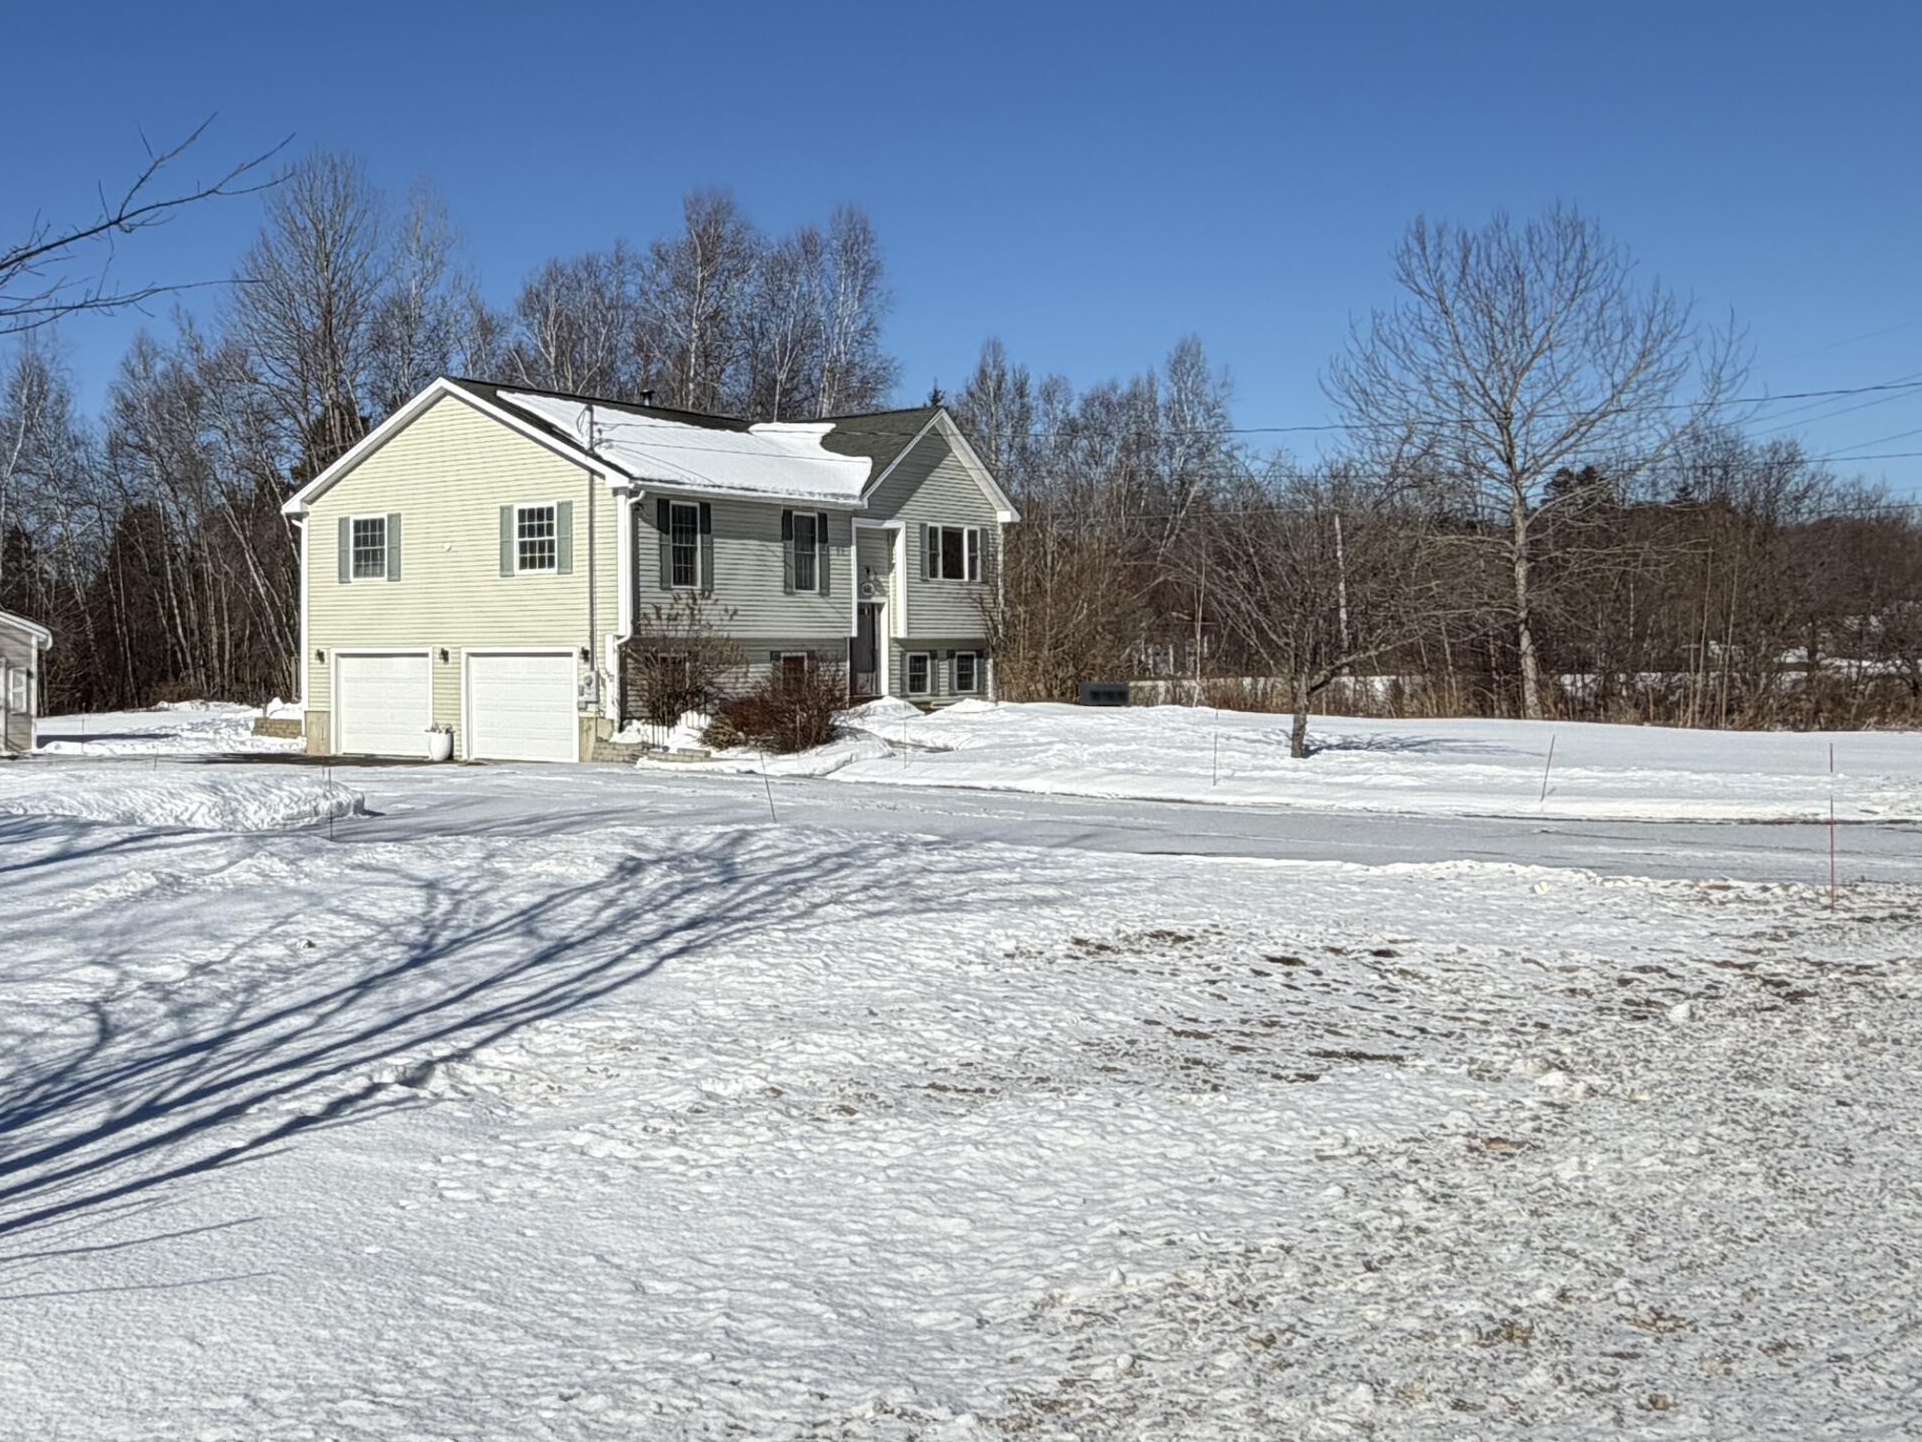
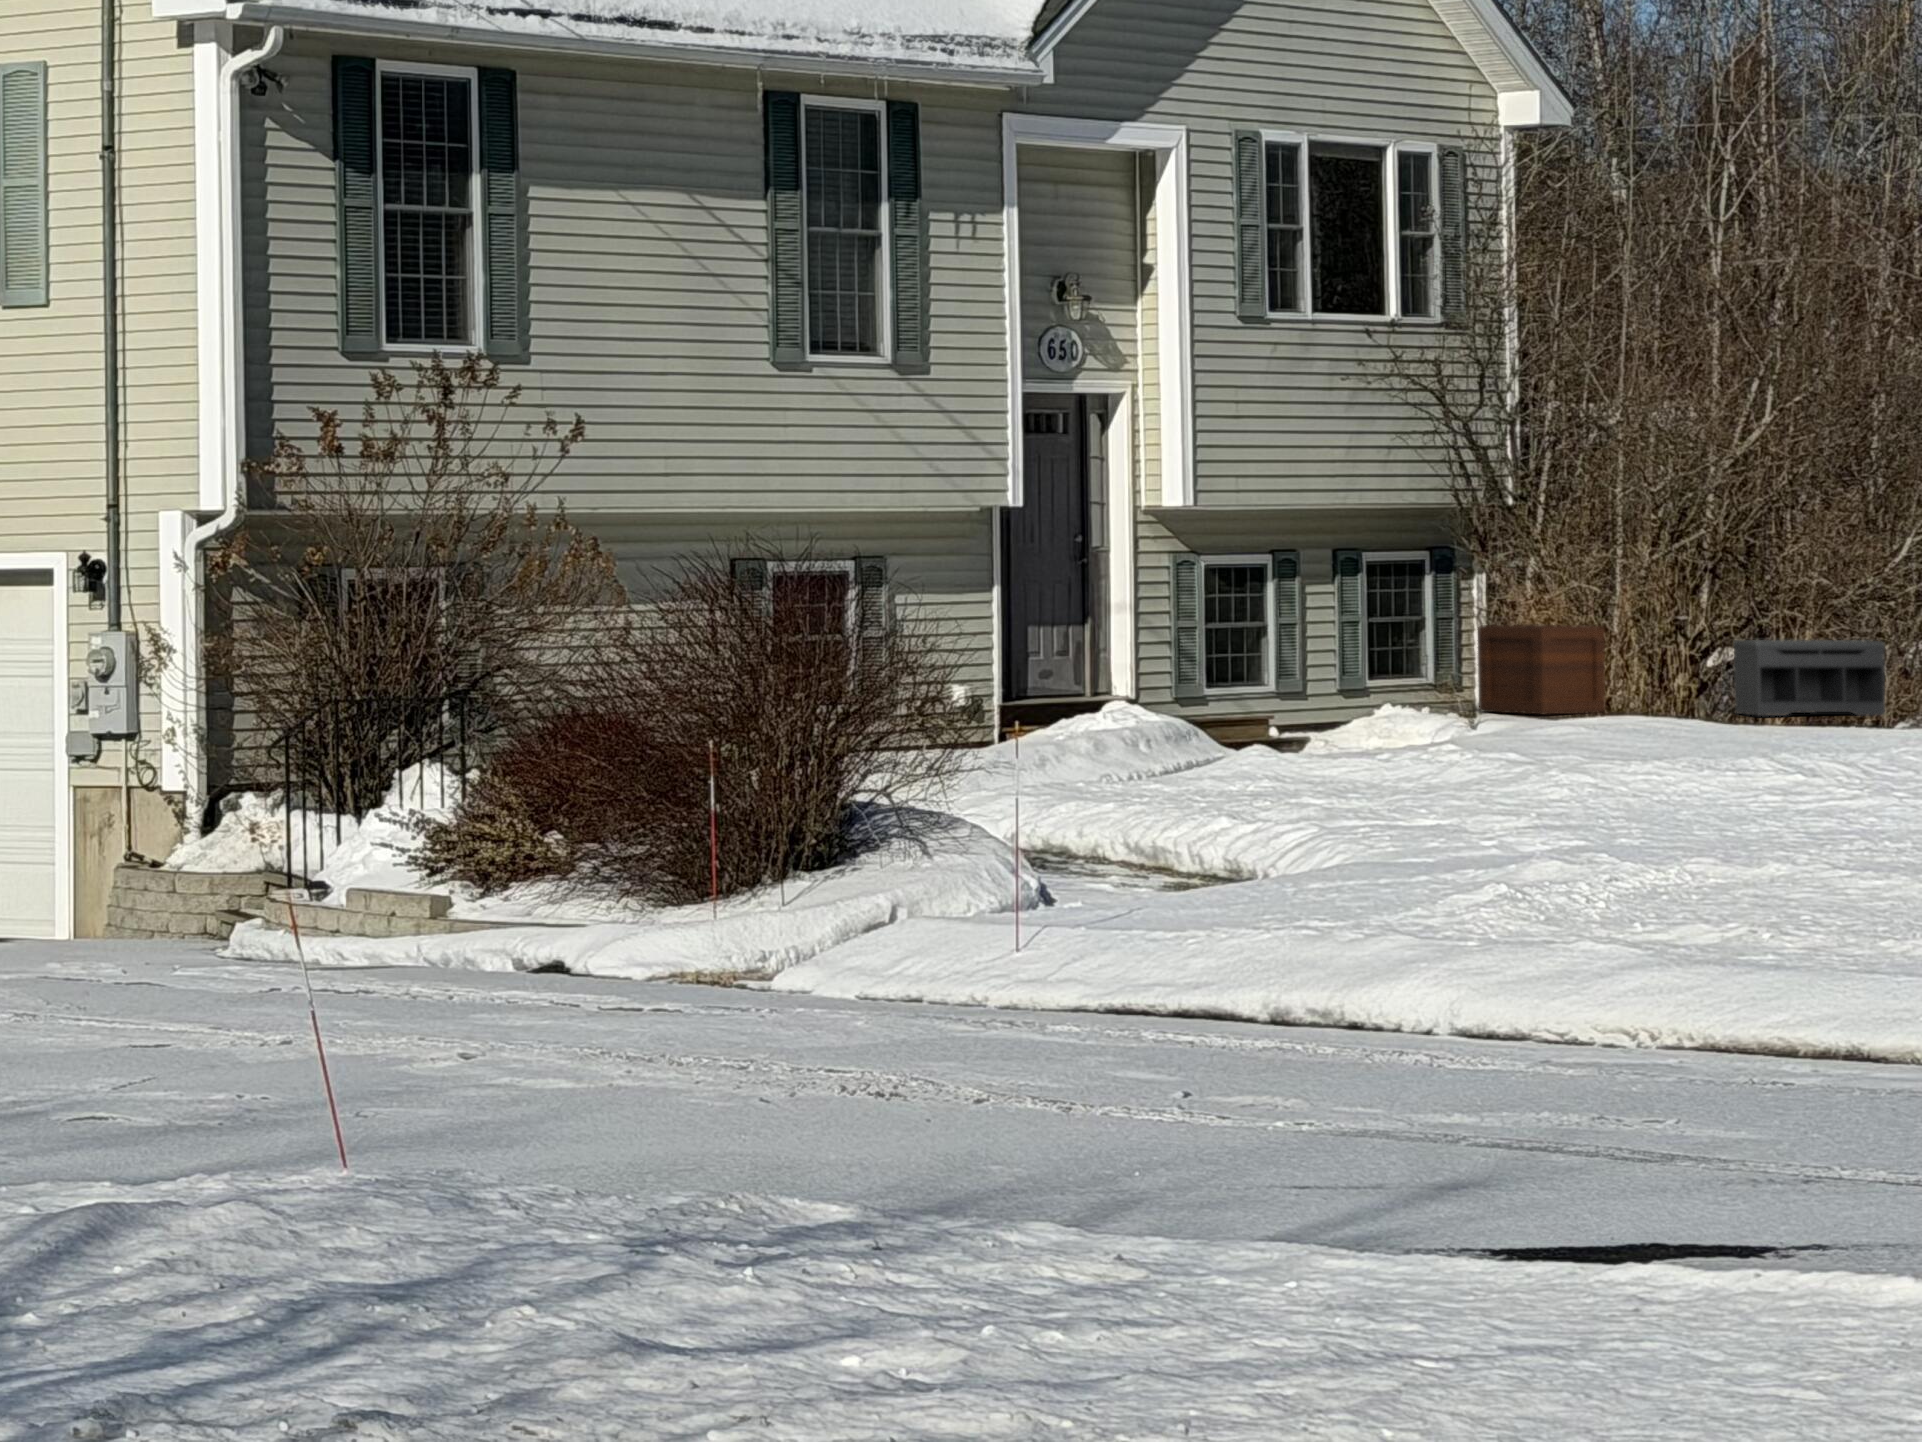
wooden crate: none [998,676,1038,704] -> present [1478,624,1605,714]

